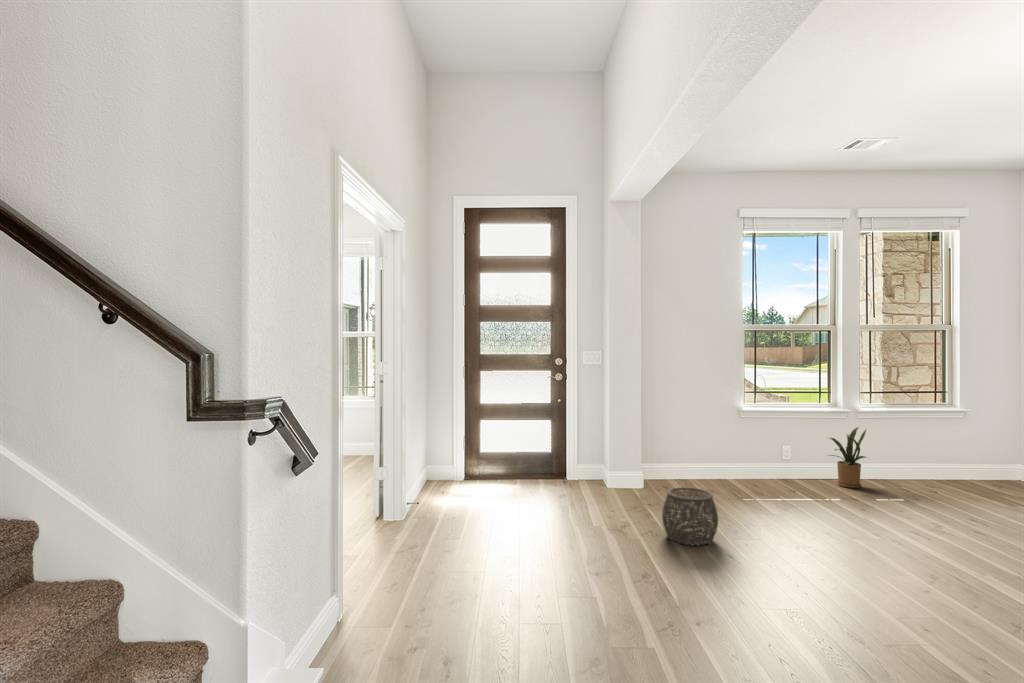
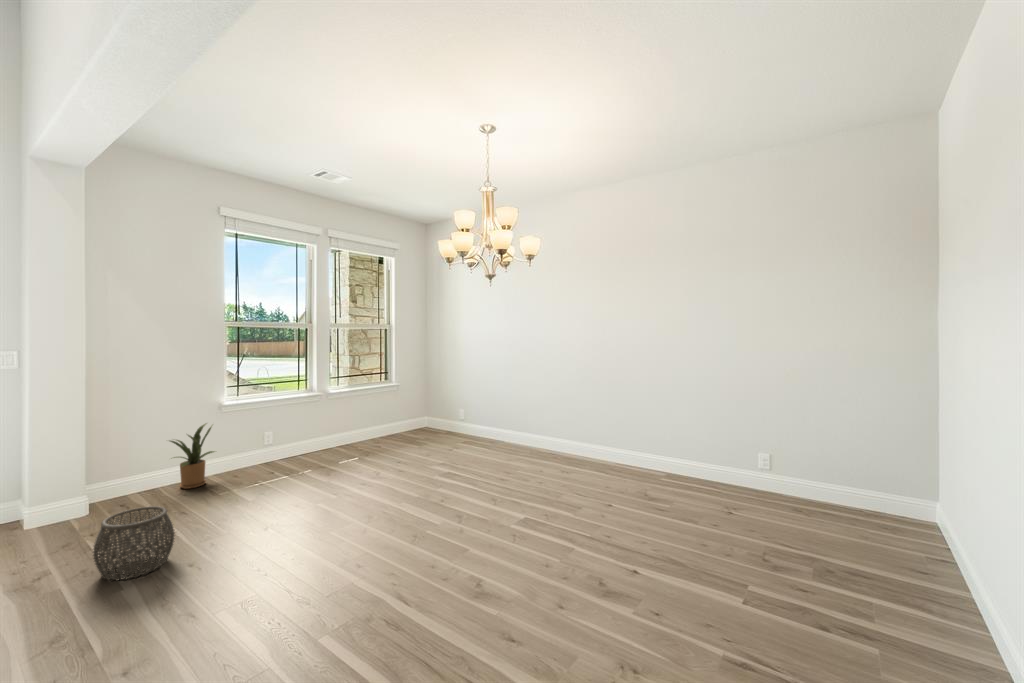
house plant: present [830,427,866,488] -> present [170,424,215,489]

